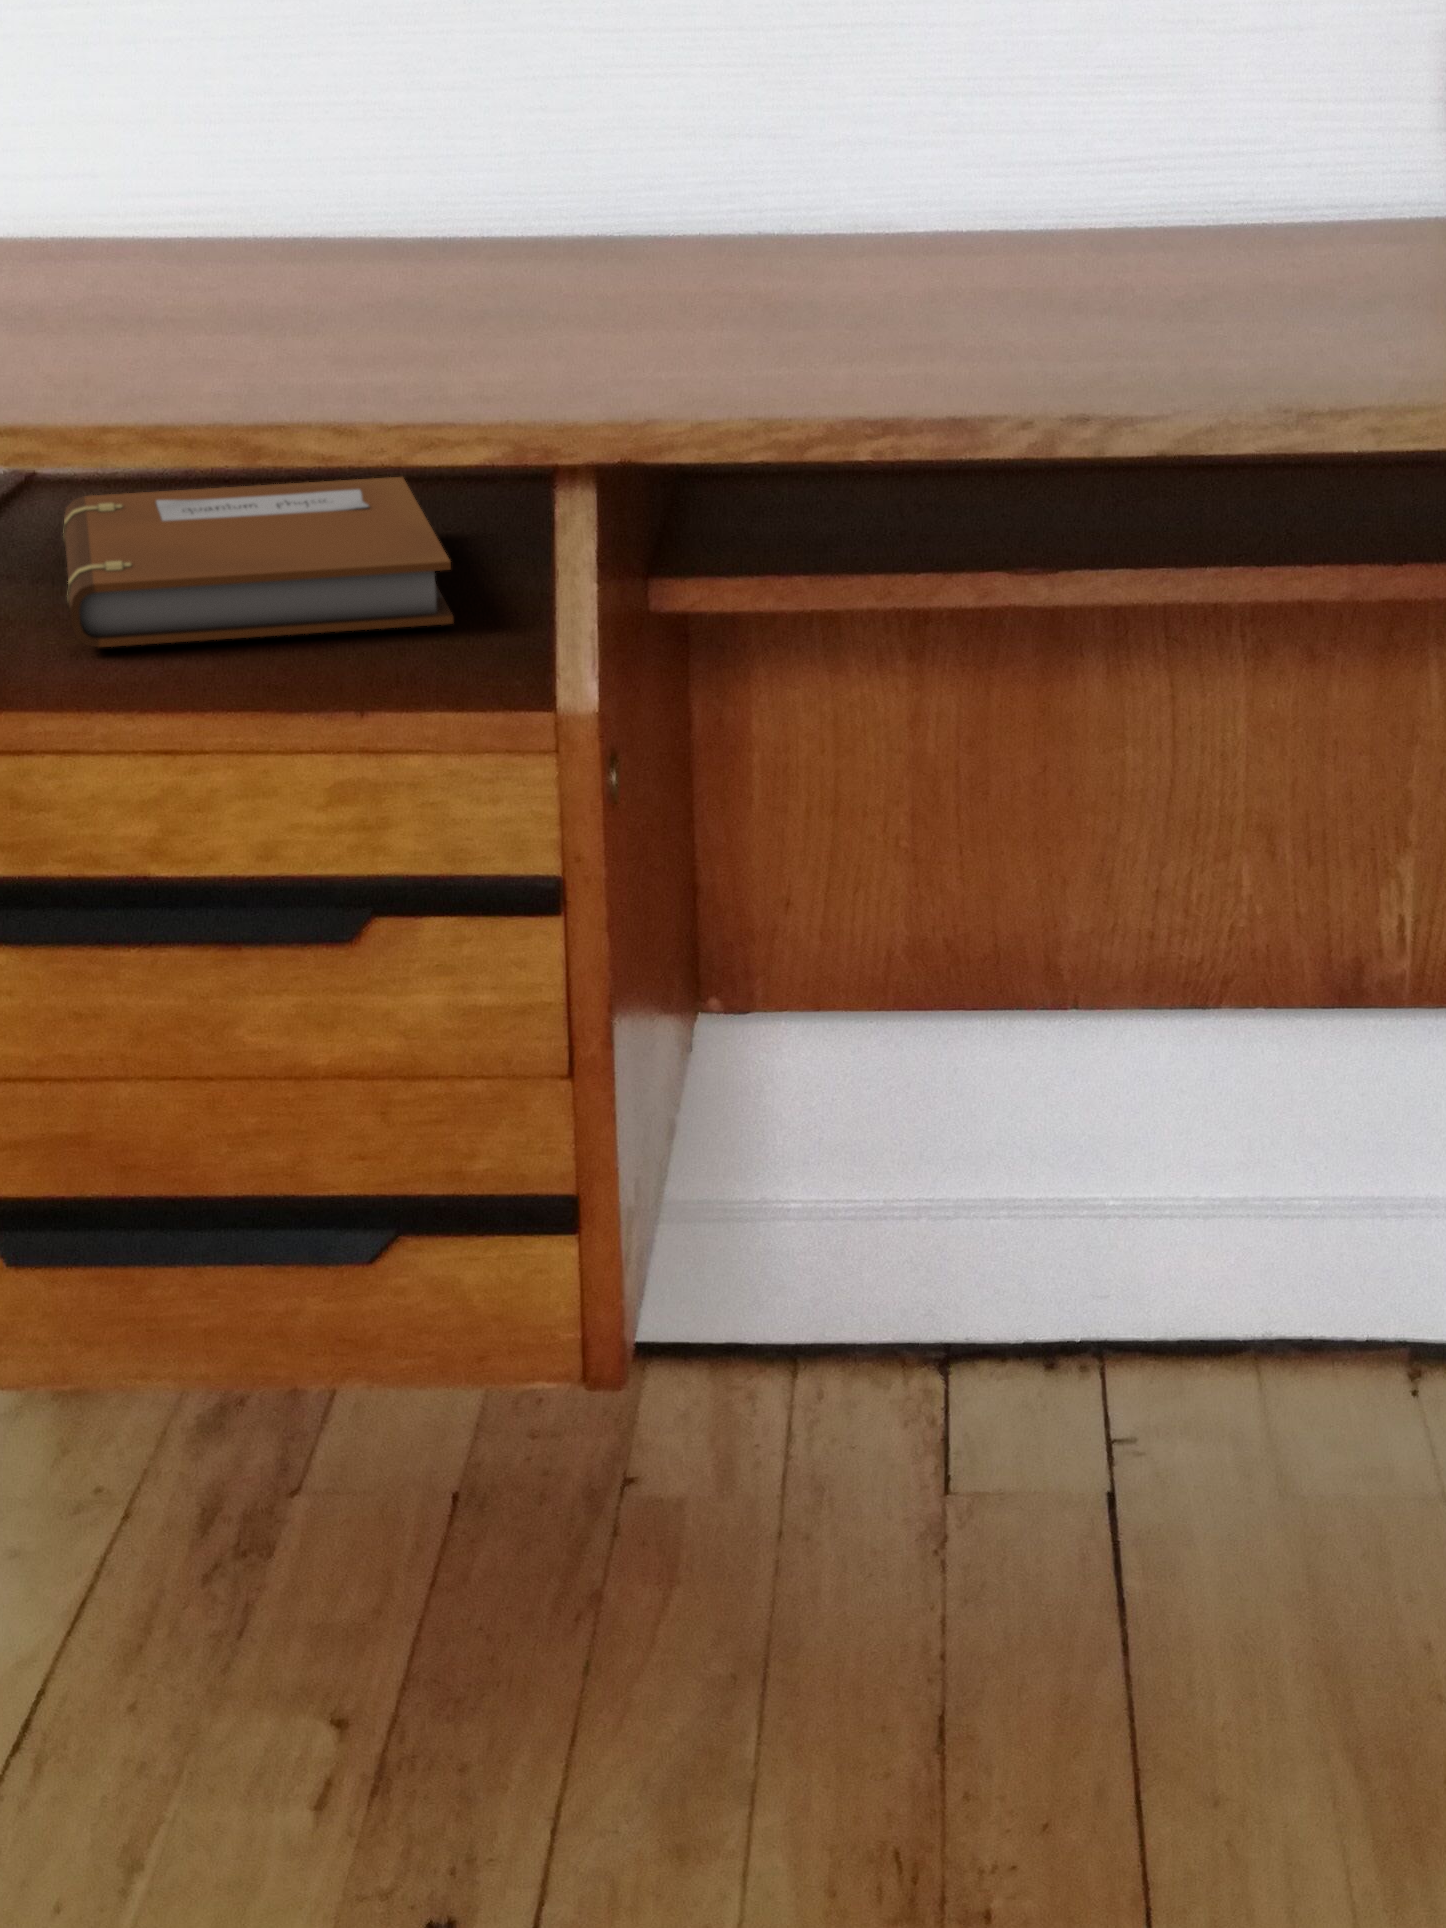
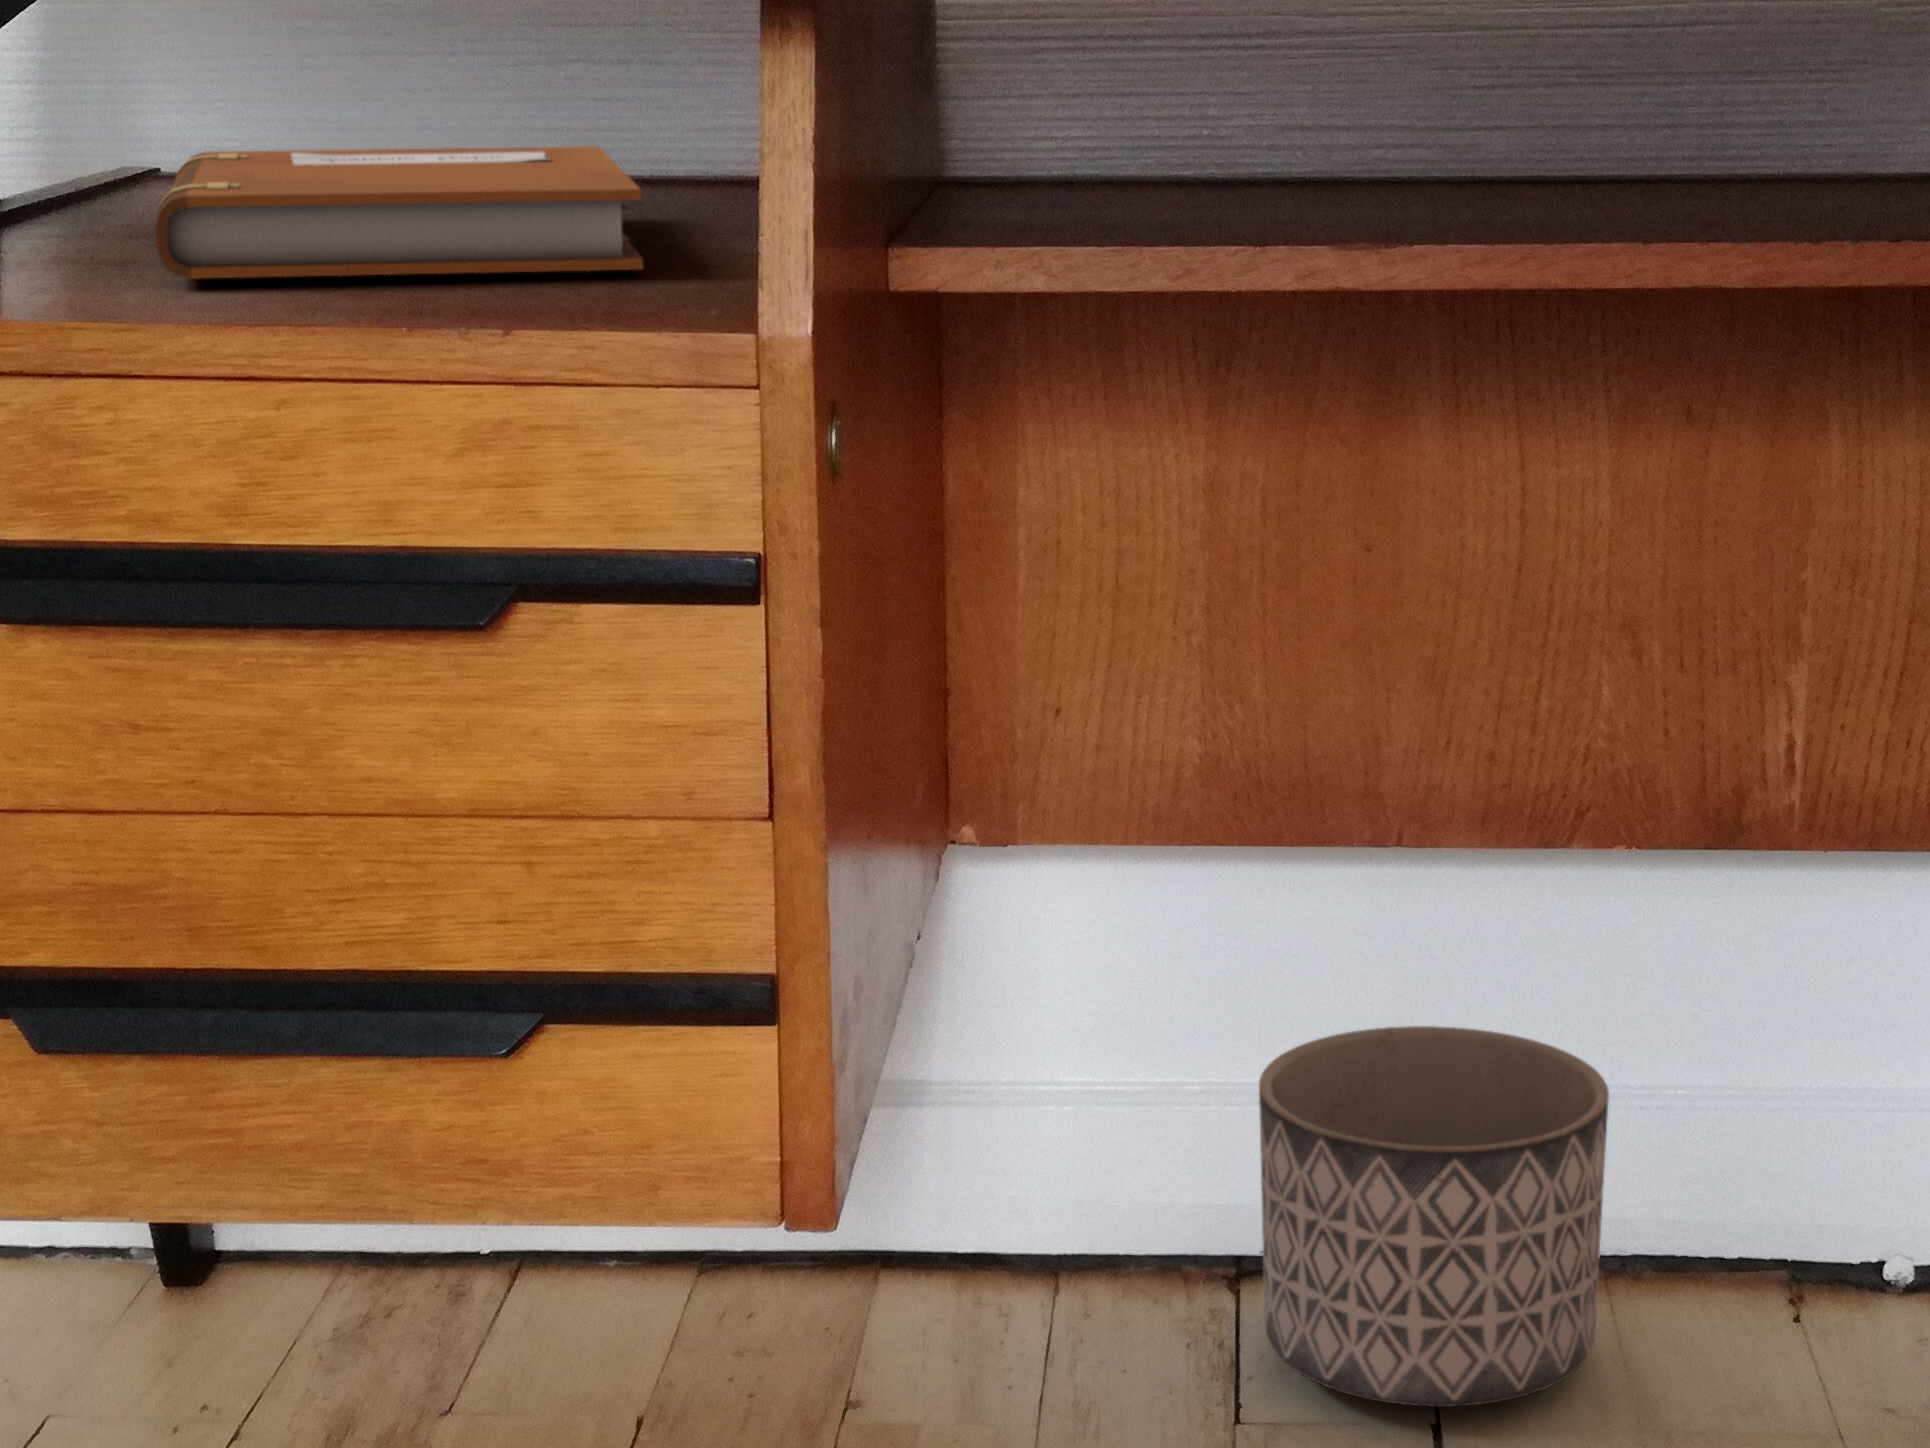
planter: none [959,1155,1250,1480] -> present [1259,1026,1609,1407]

